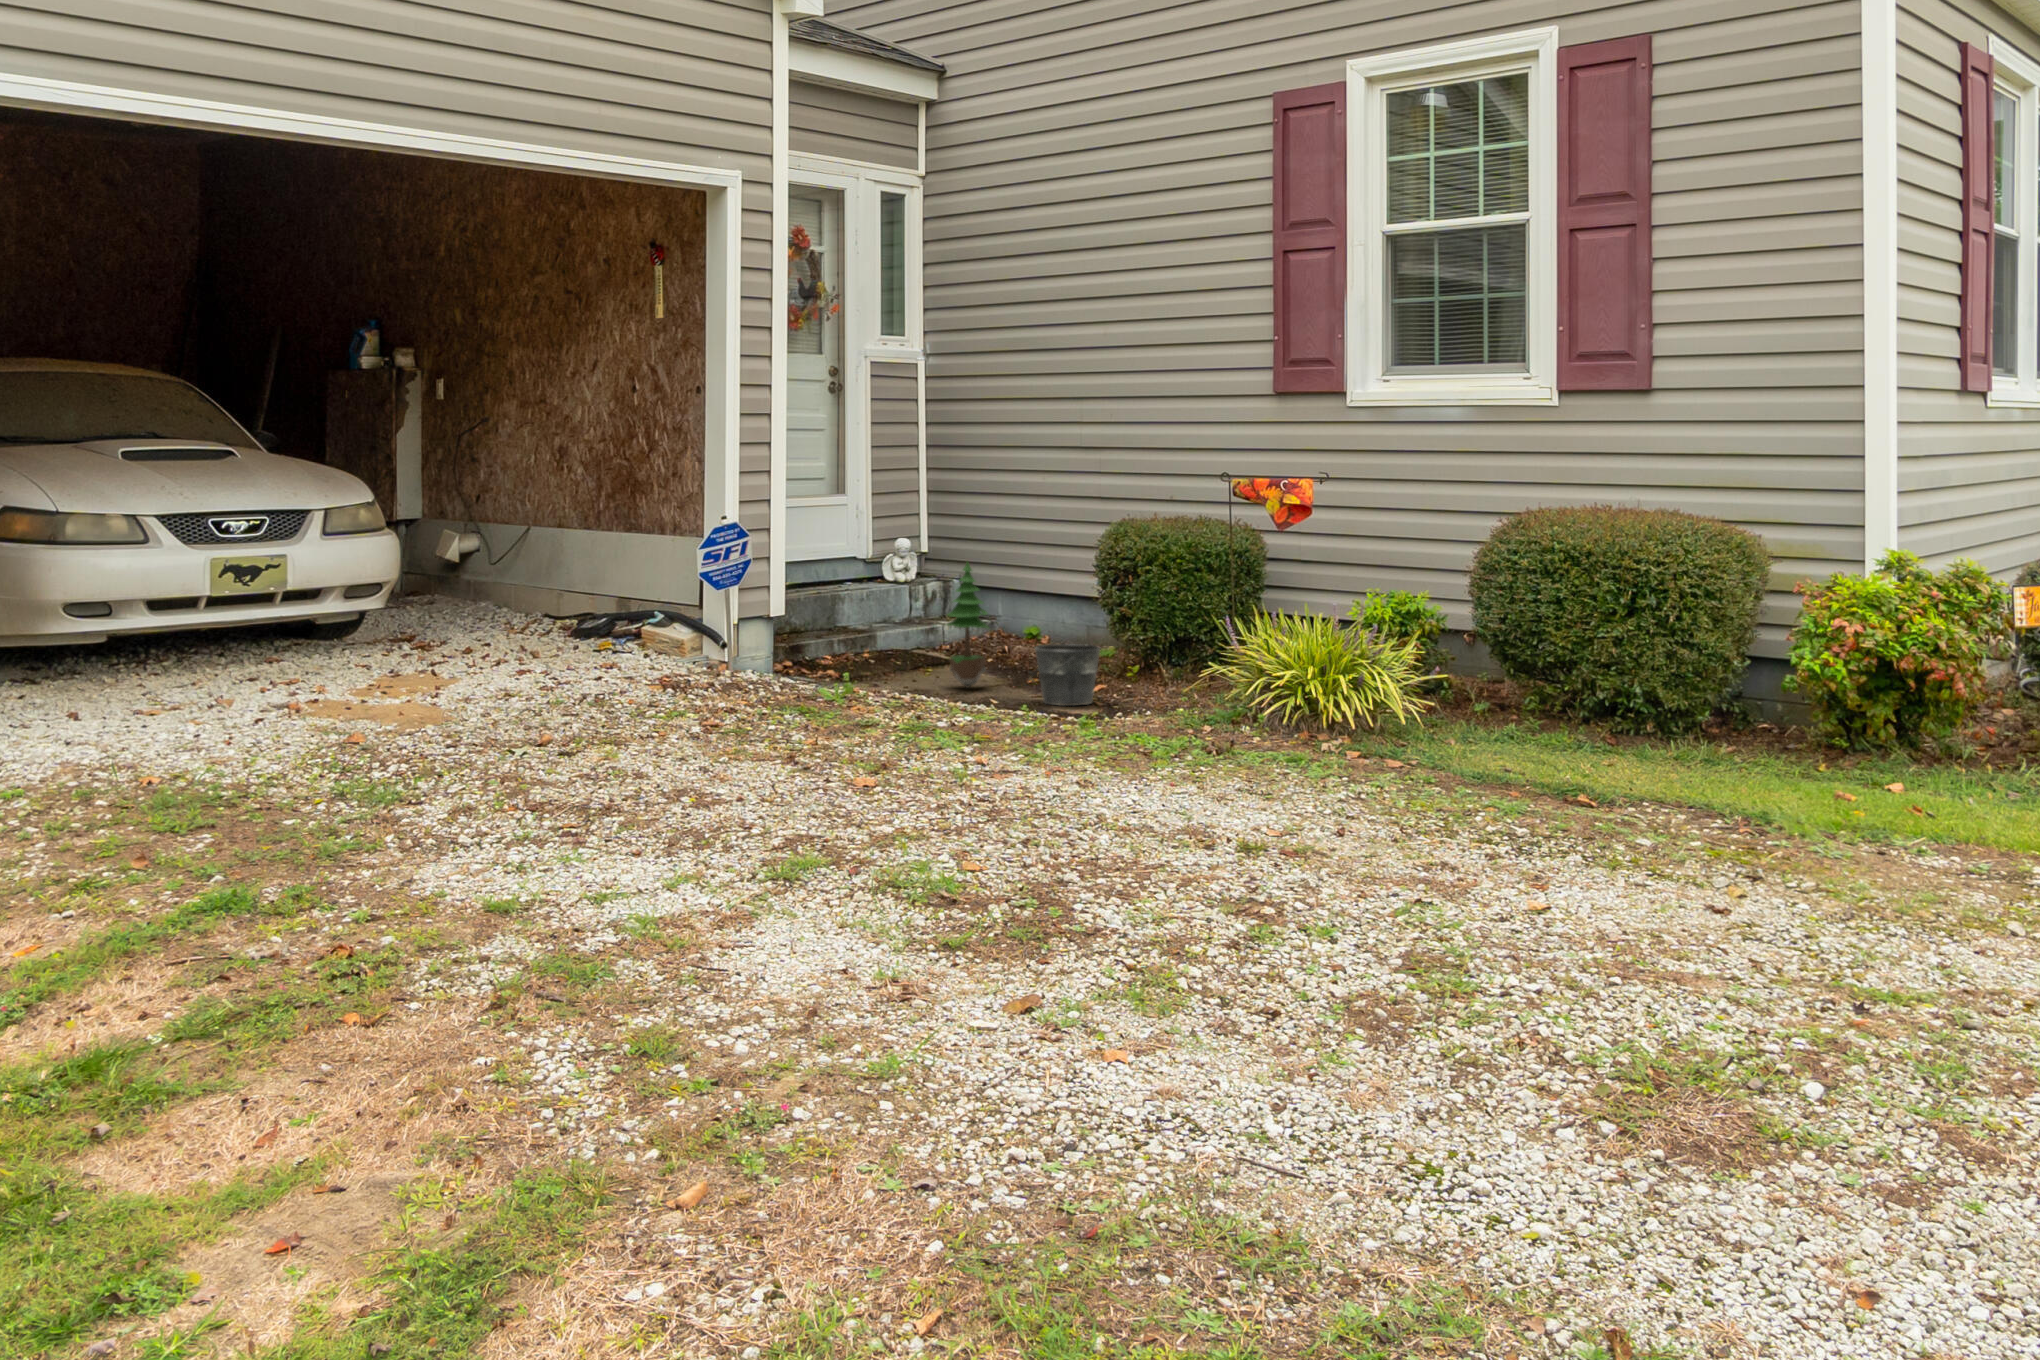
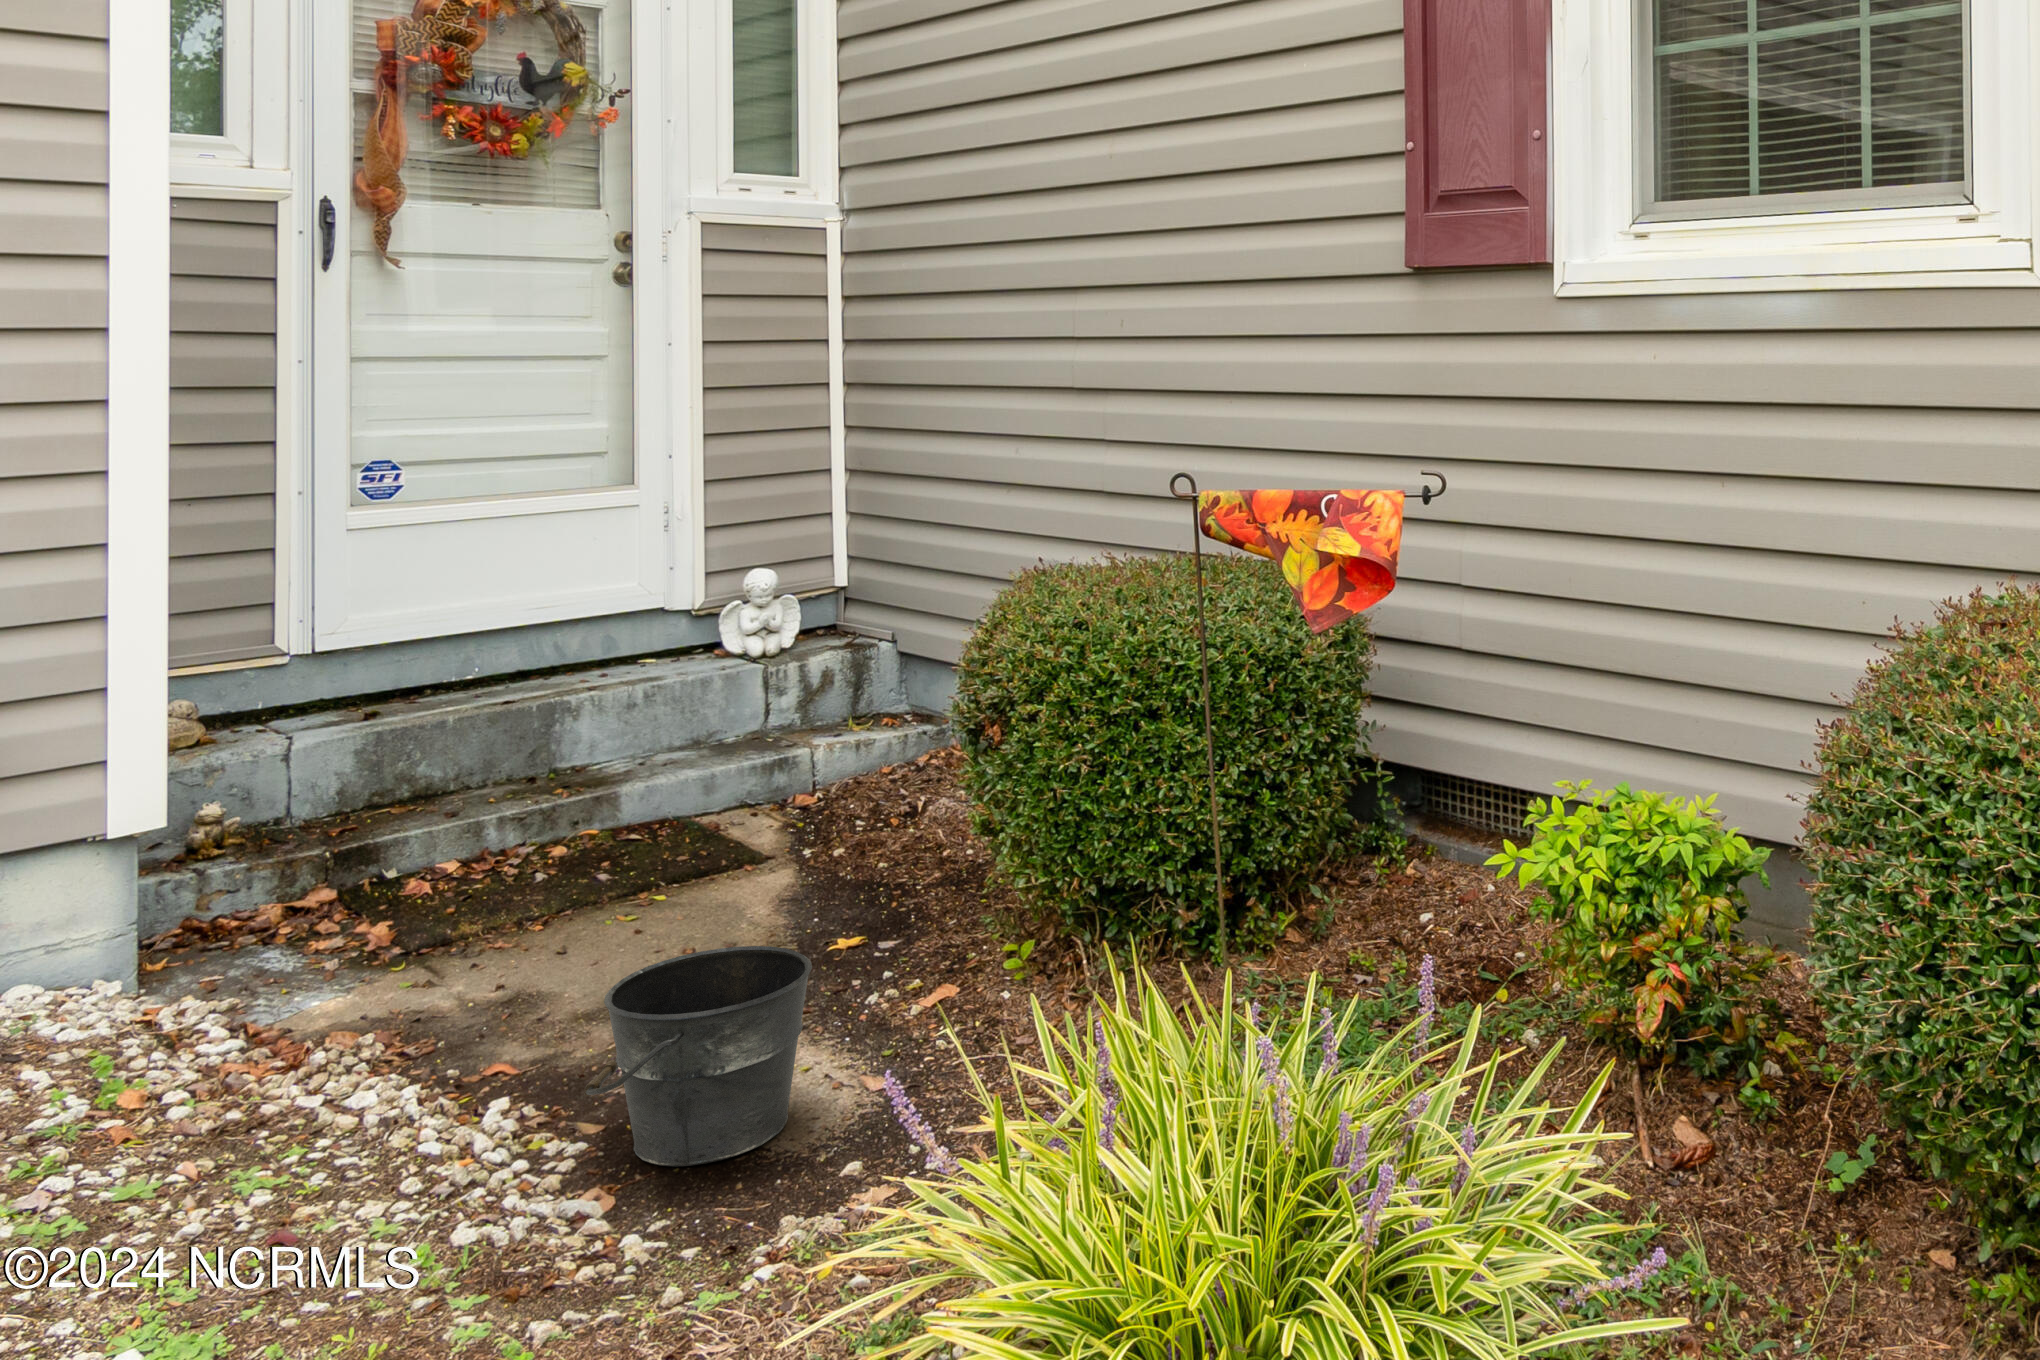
potted tree: present [946,562,989,688] -> none [477,705,616,1036]

